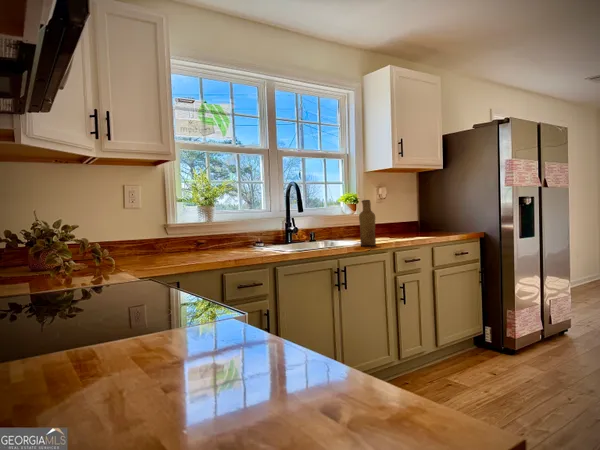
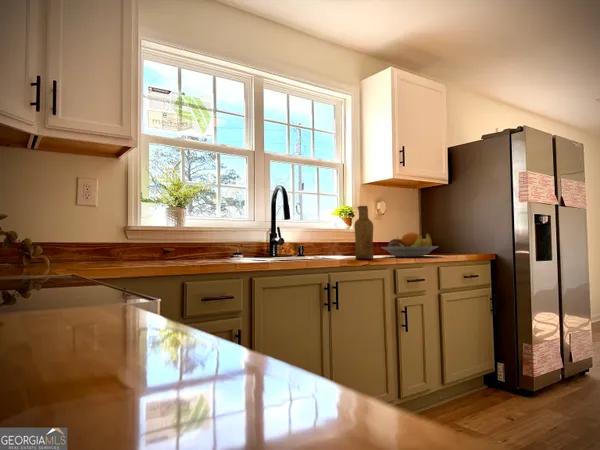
fruit bowl: none [382,219,432,241] -> present [382,232,438,257]

